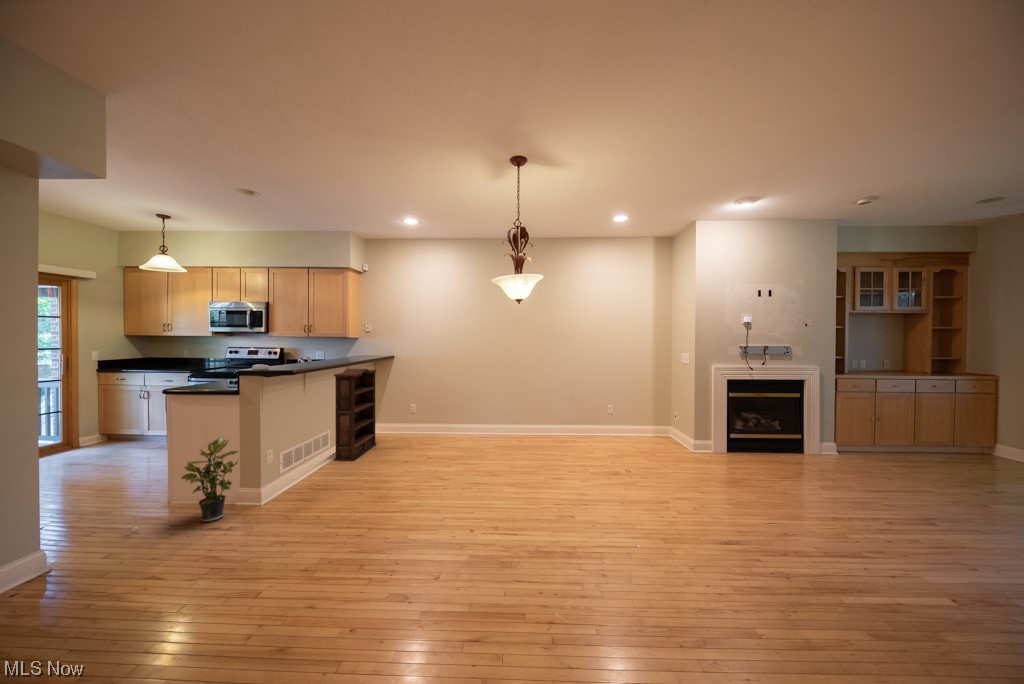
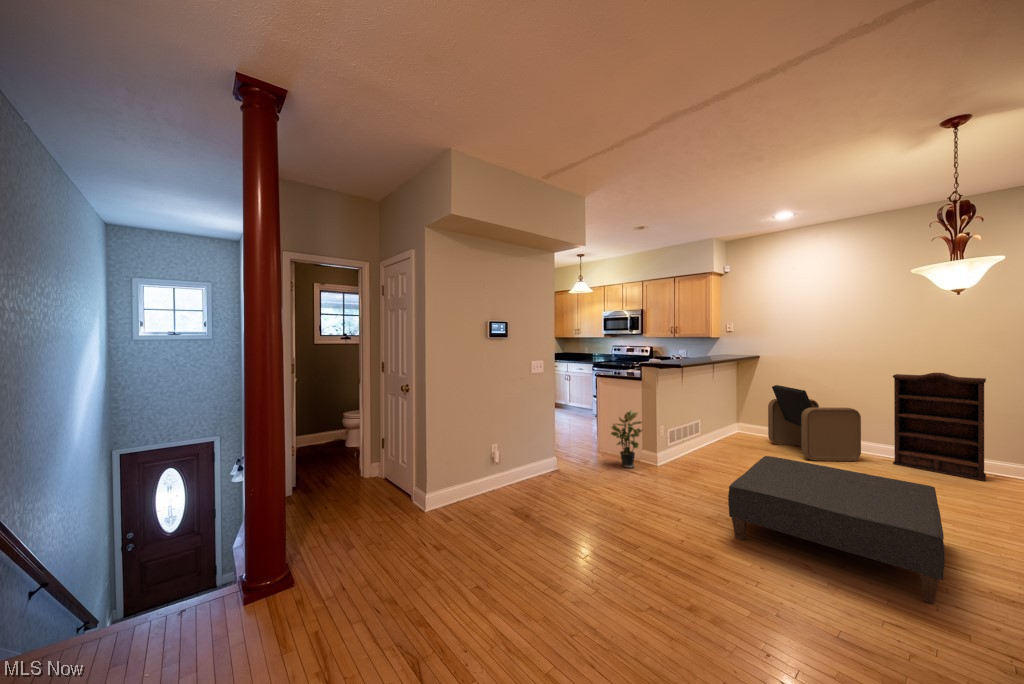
bookshelf: present [334,369,376,461] -> present [893,373,986,481]
armchair: none [399,384,466,451] -> present [768,385,861,461]
ottoman: none [327,463,509,586] -> present [728,456,945,604]

